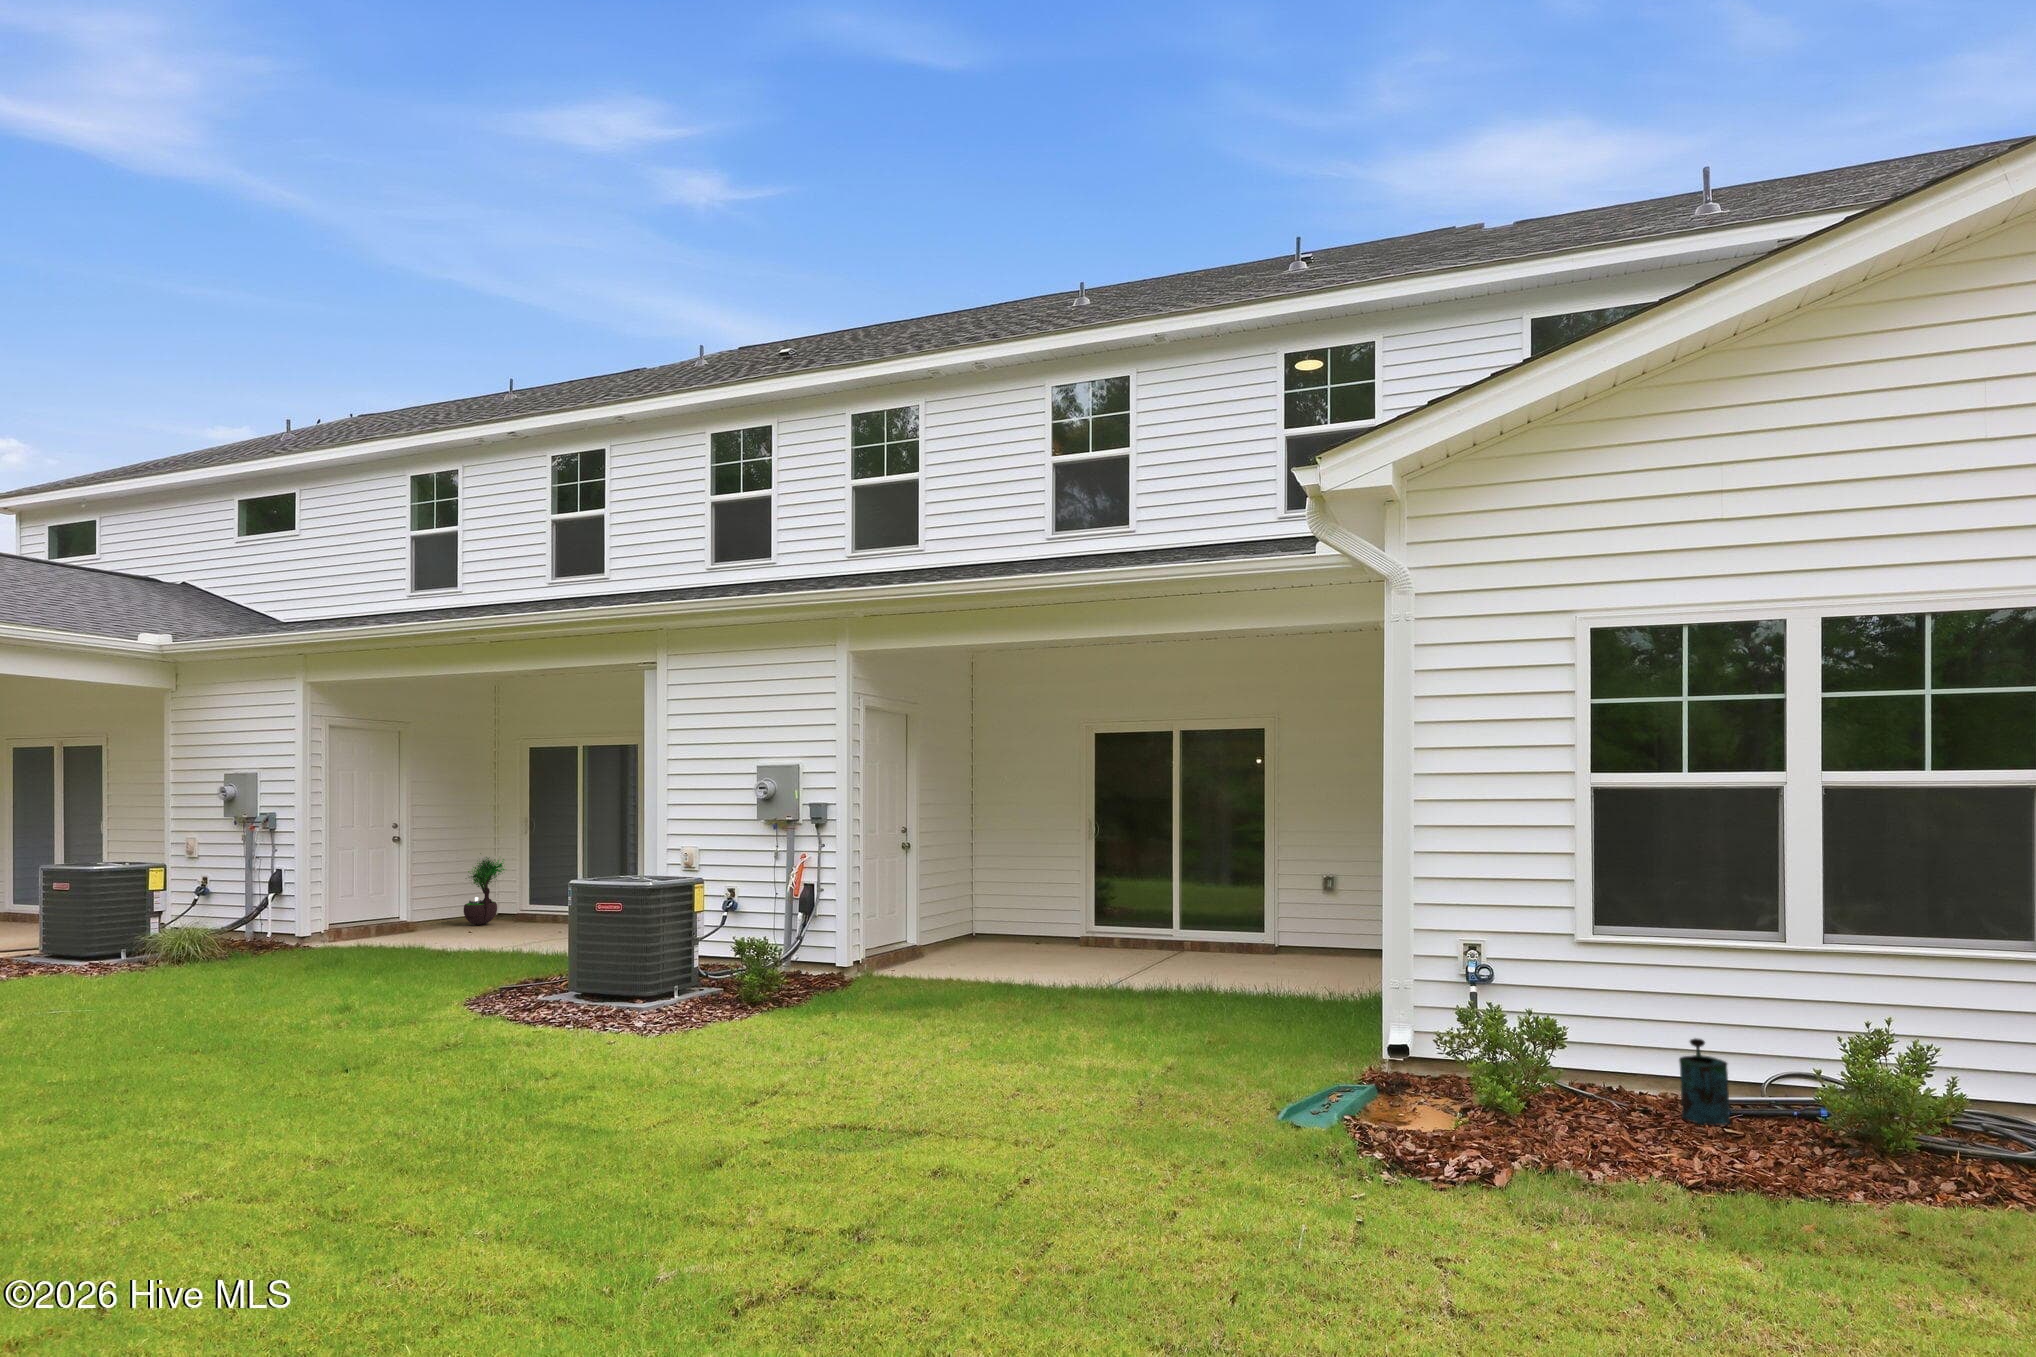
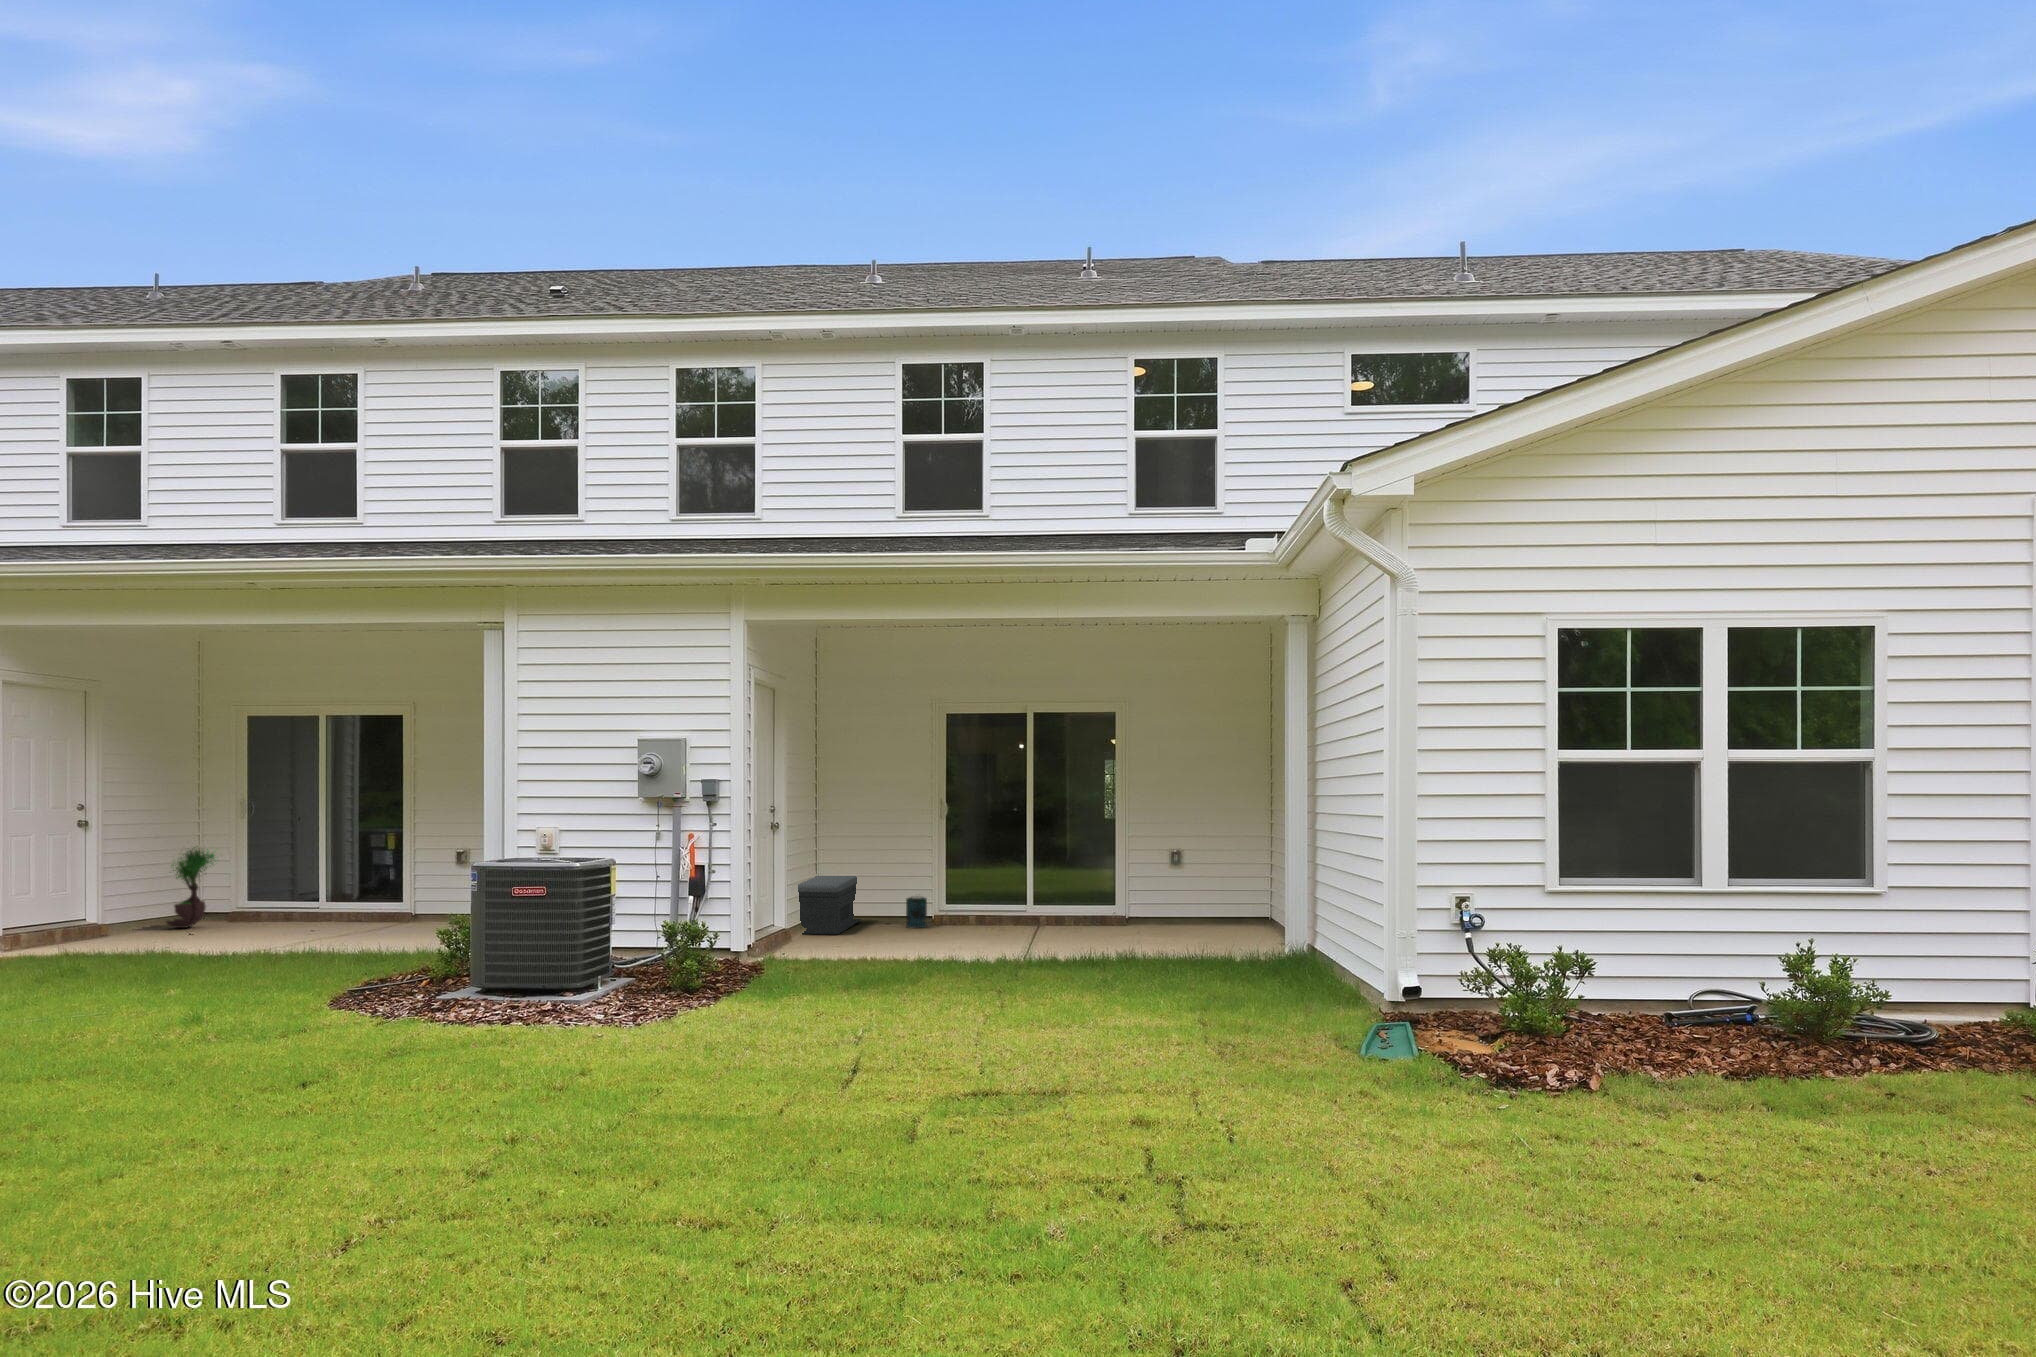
storage bench: none [934,891,1015,953] -> present [798,876,861,935]
watering can: present [1679,1039,1730,1125] -> present [906,897,927,928]

